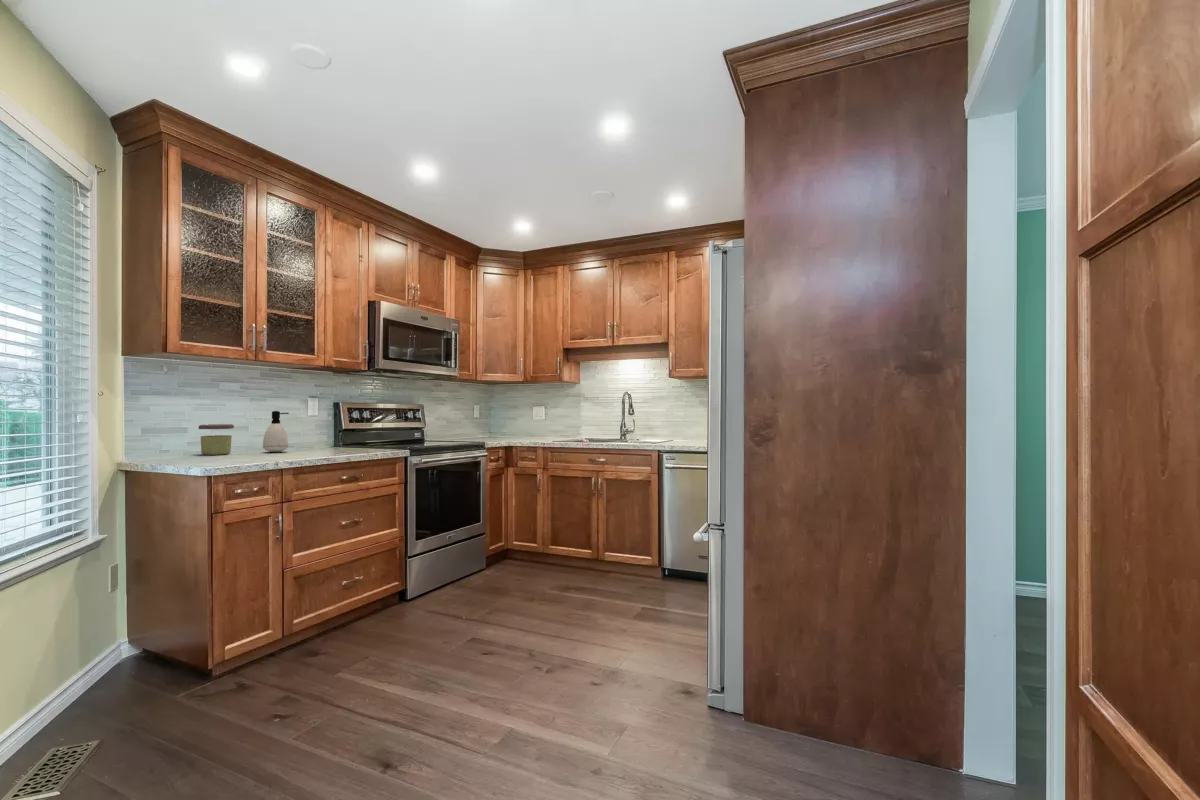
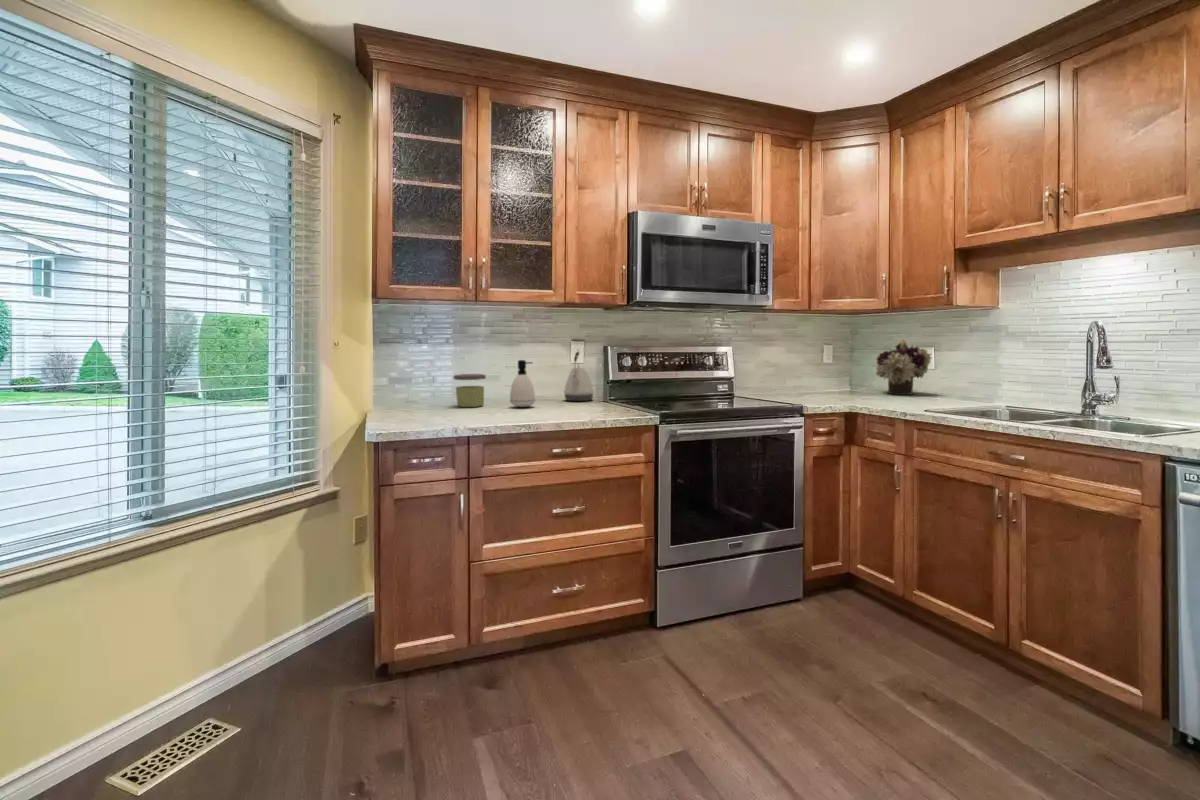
flower arrangement: none [507,400,541,436] -> present [876,339,931,395]
kettle: none [295,405,324,447] -> present [564,352,594,401]

